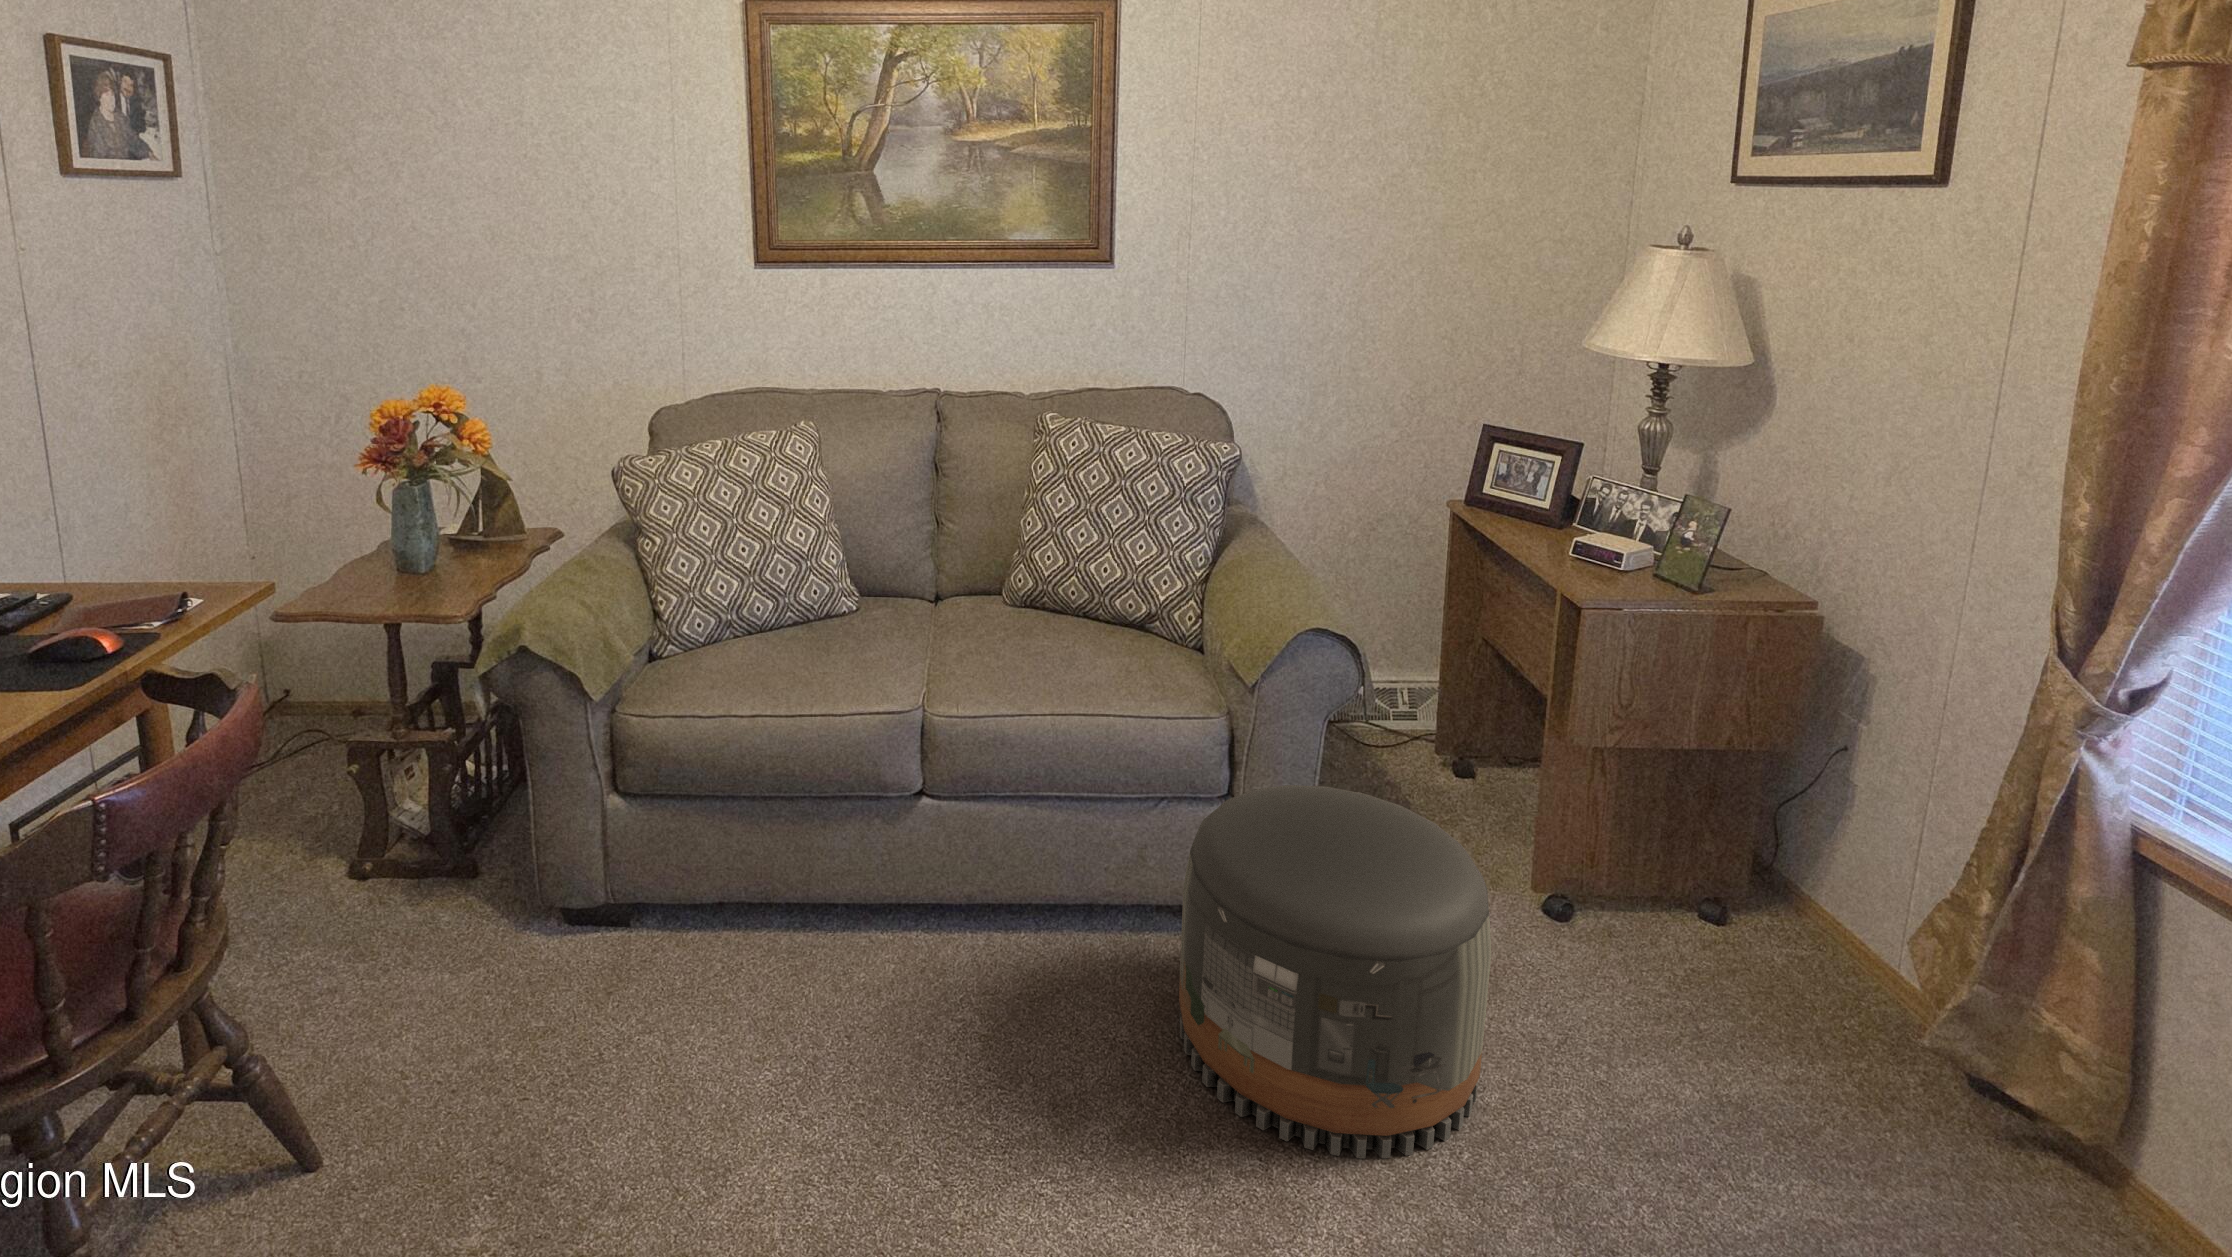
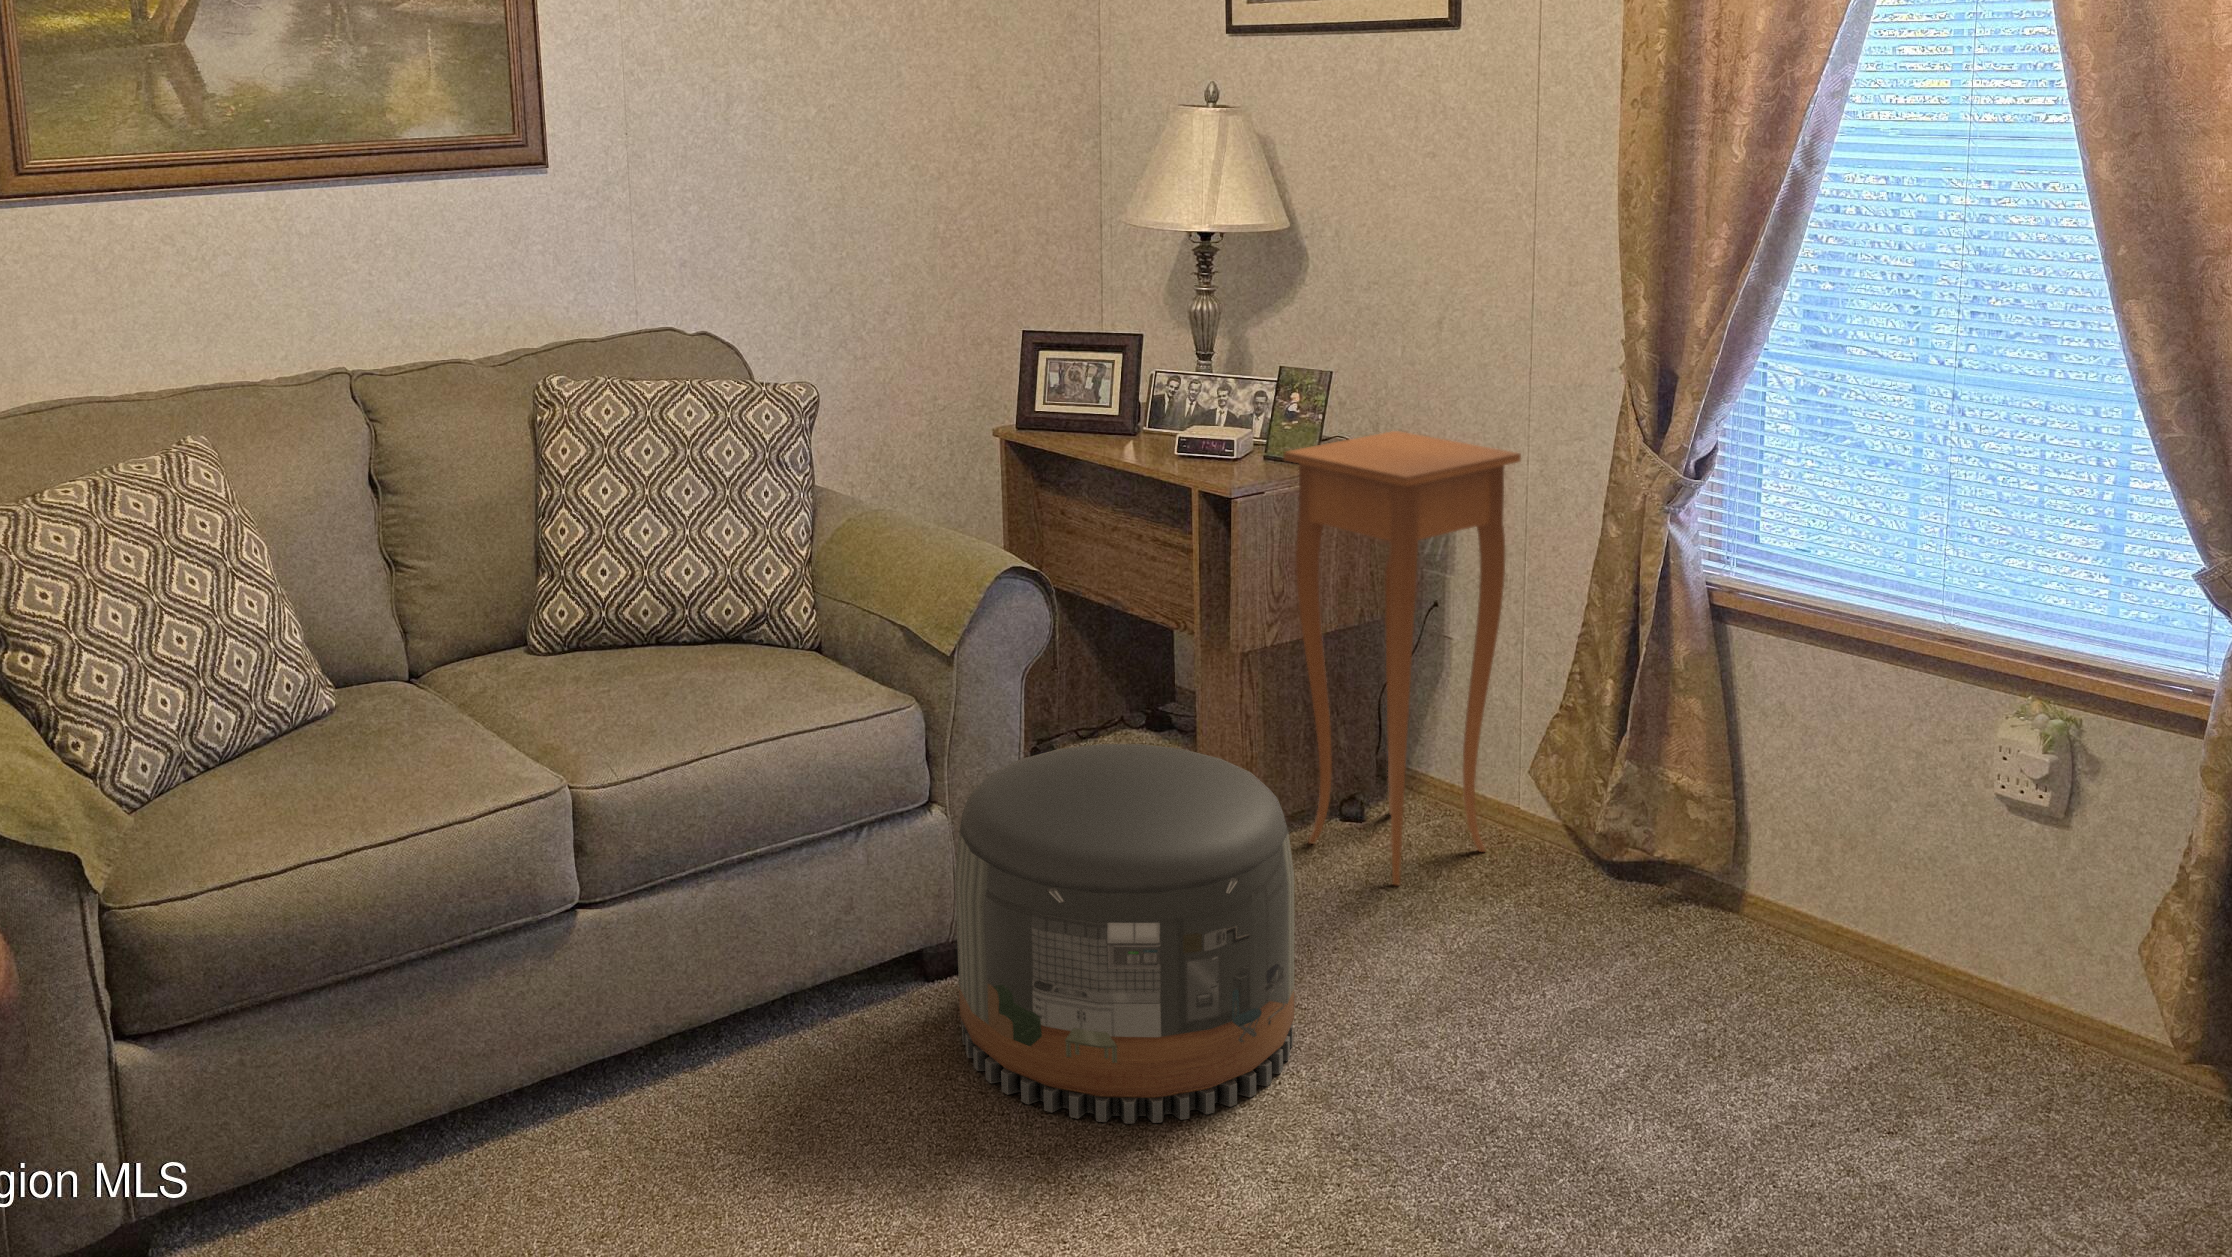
side table: none [1629,577,1920,1022] -> present [1284,431,1521,885]

